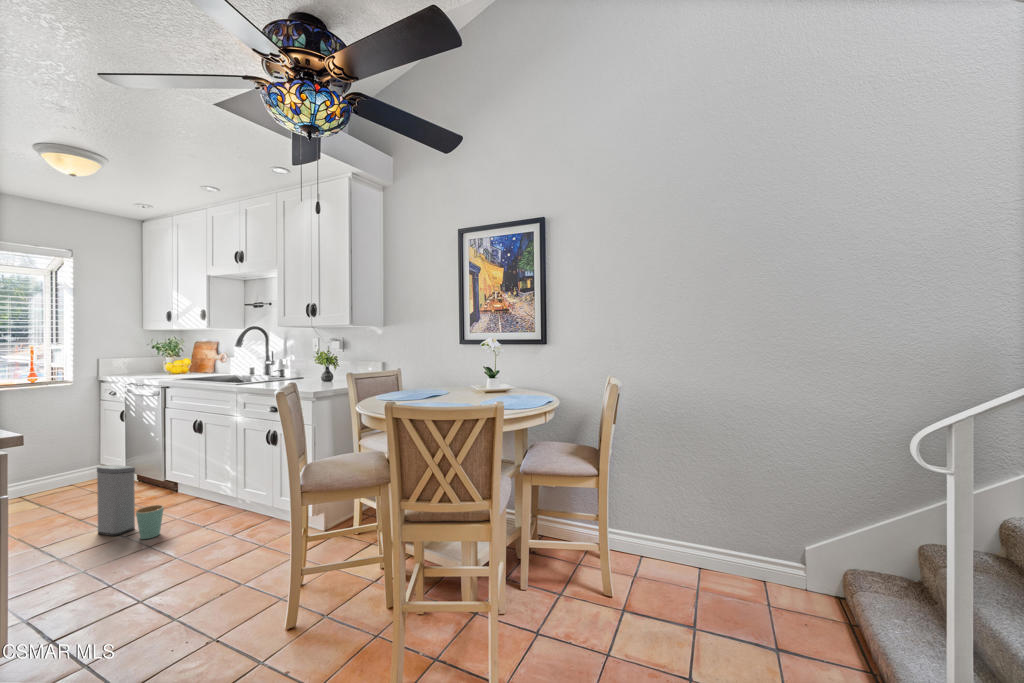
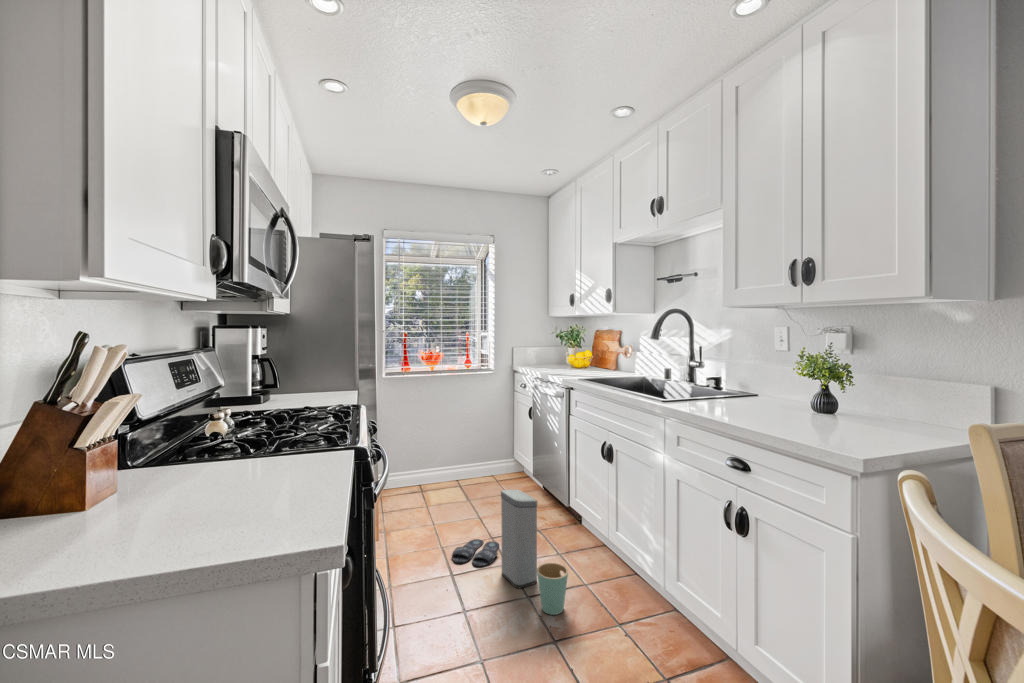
slippers: none [36,520,92,540] -> present [452,539,499,567]

